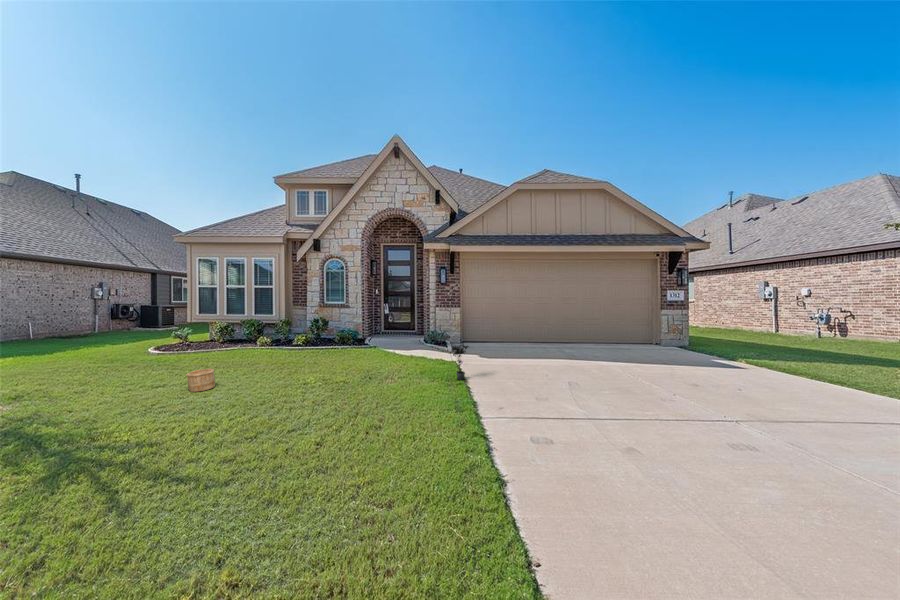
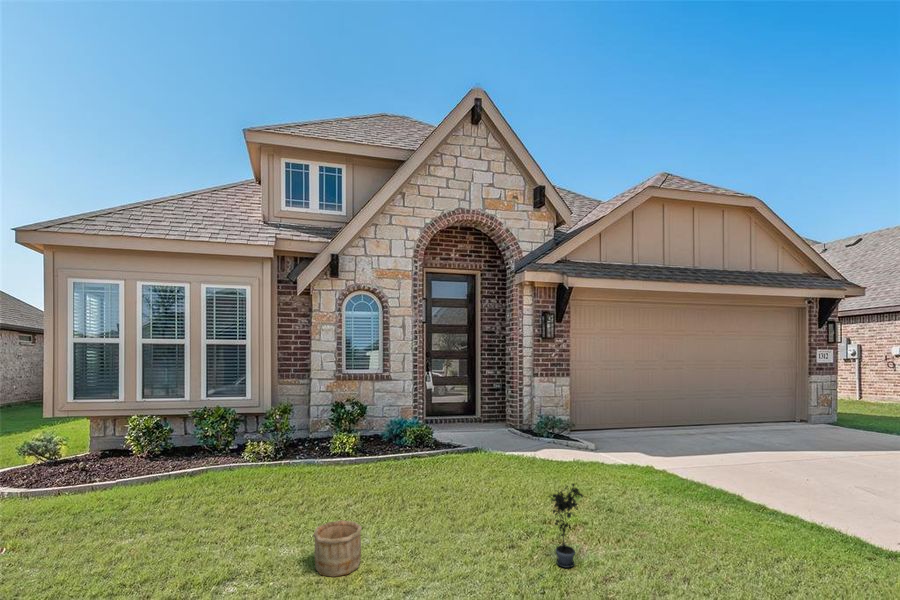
potted plant: present [451,344,468,380] -> present [549,484,583,568]

